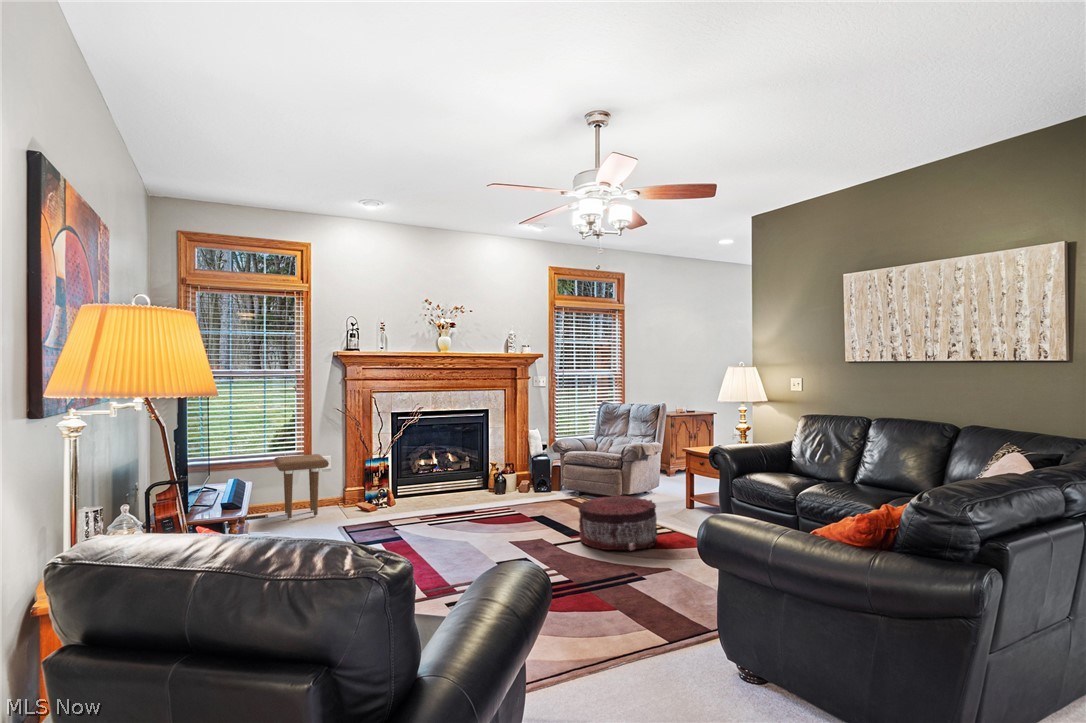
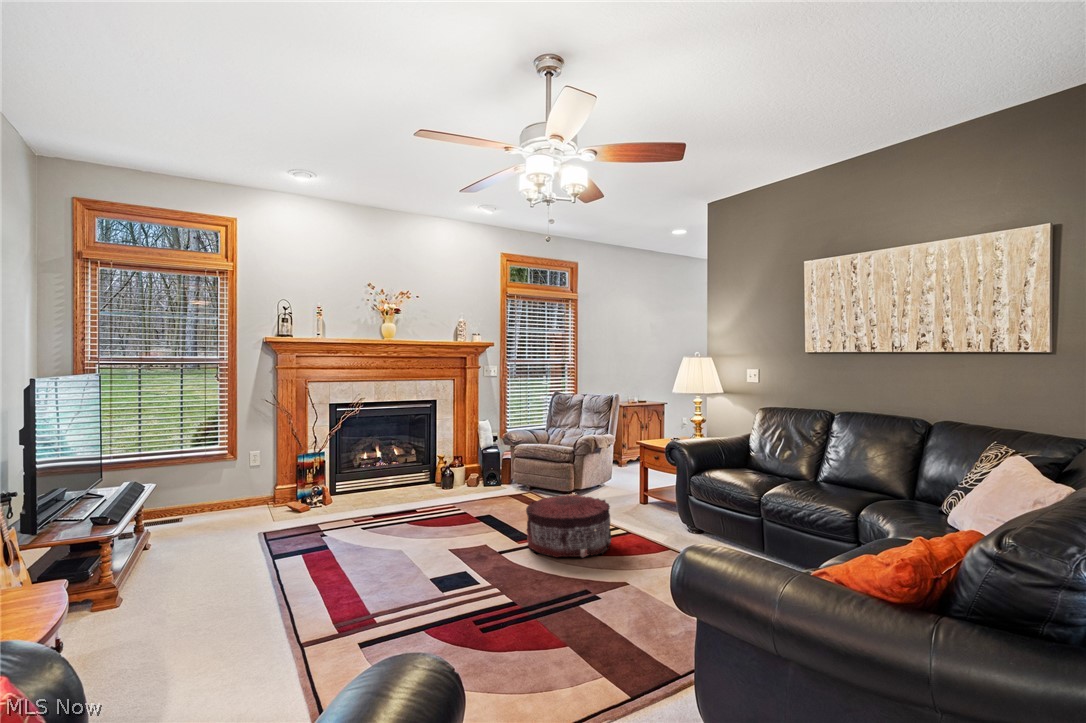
side table: present [274,454,329,520] -> none [192,450,253,523]

